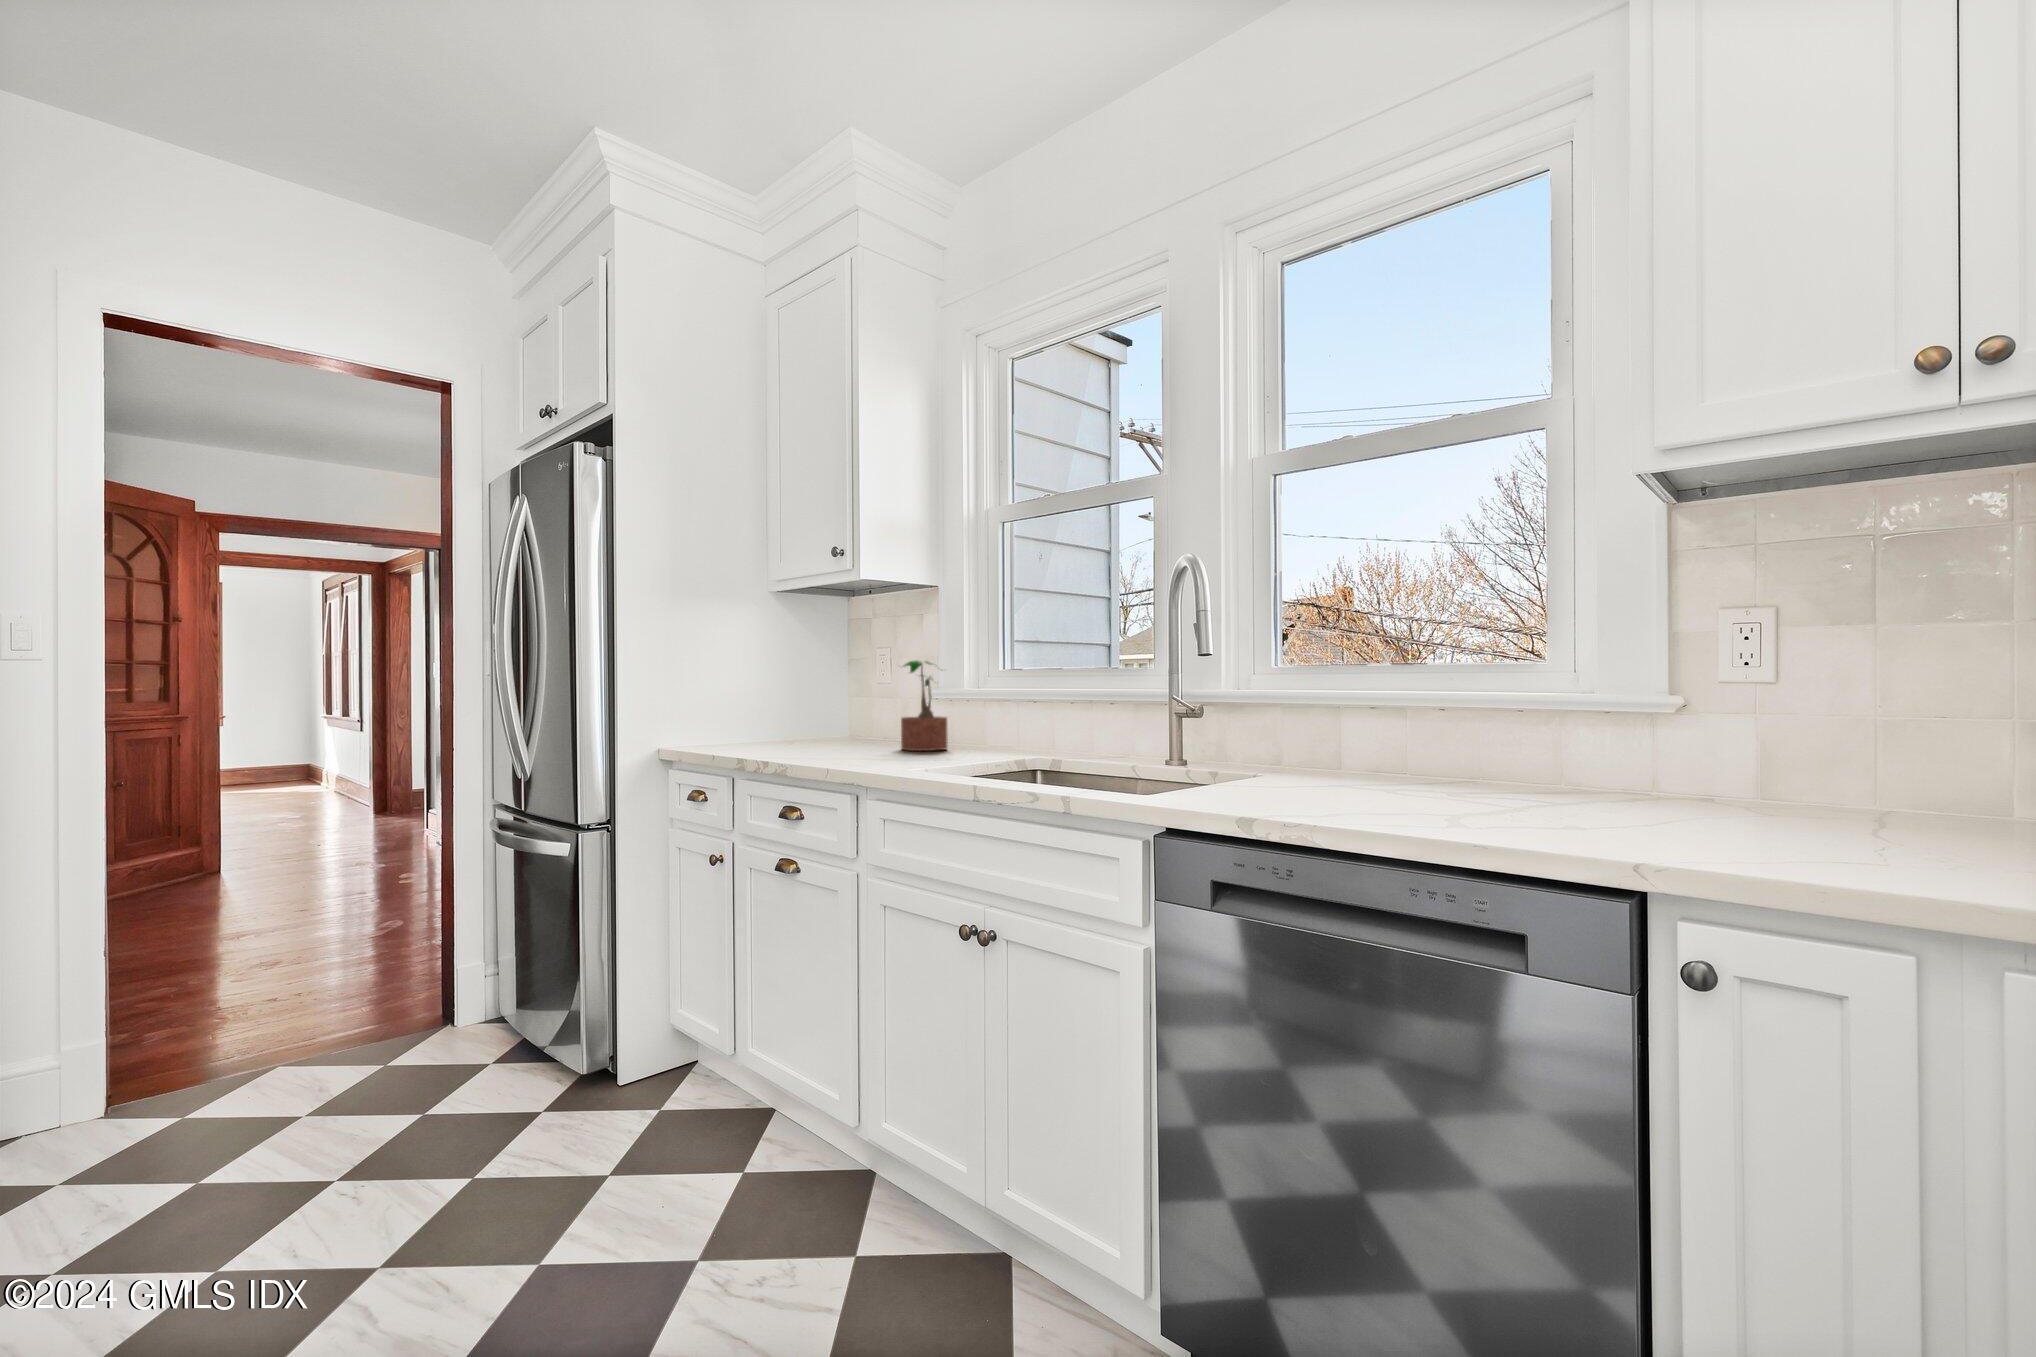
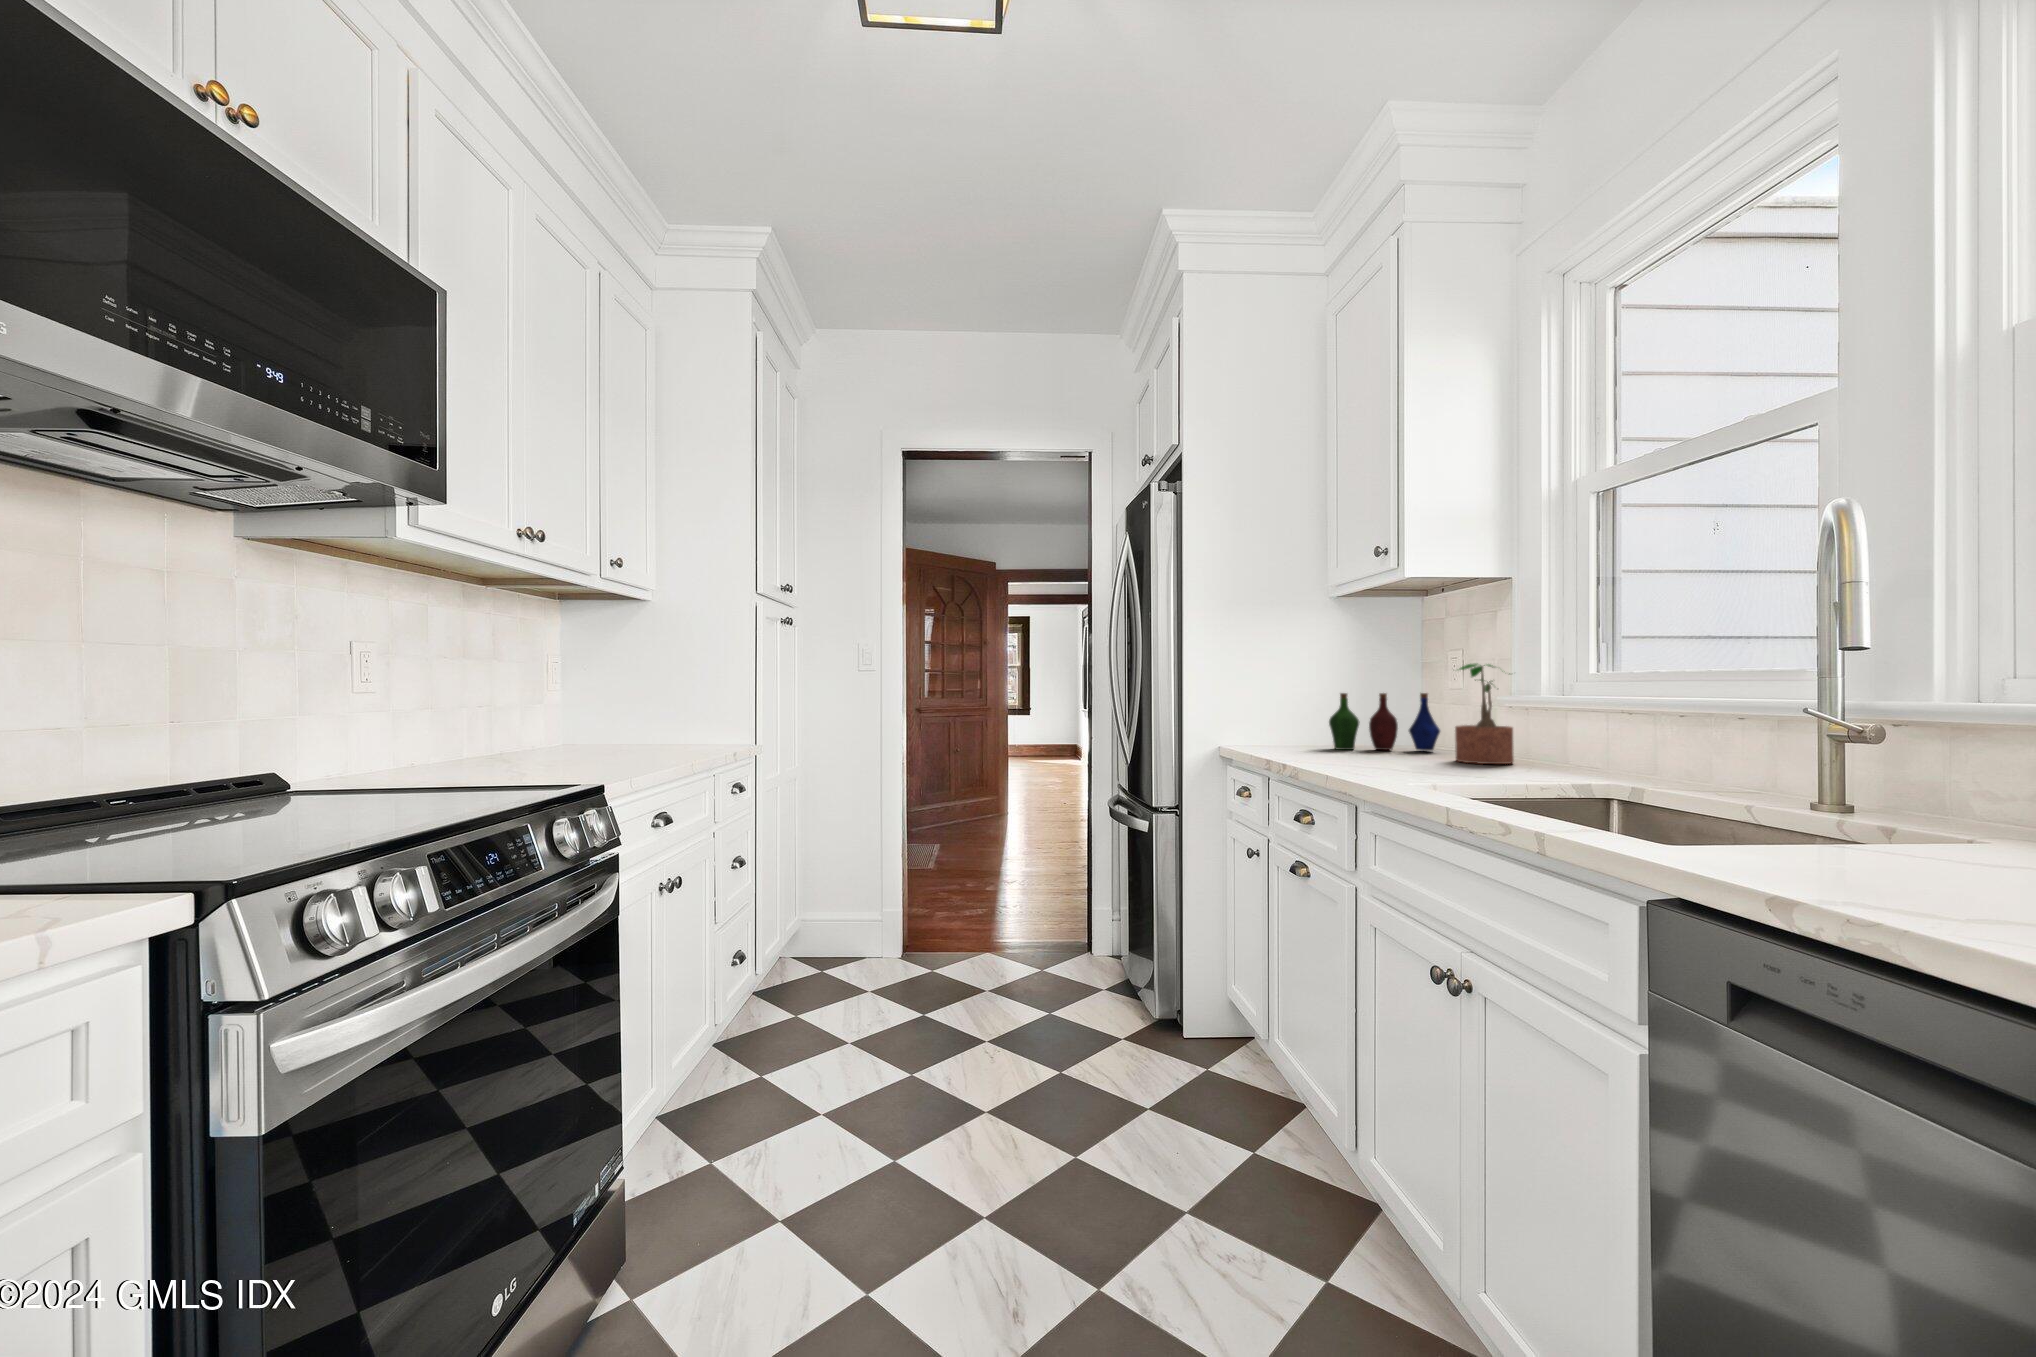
bottle: none [778,688,877,746] -> present [1329,693,1440,751]

